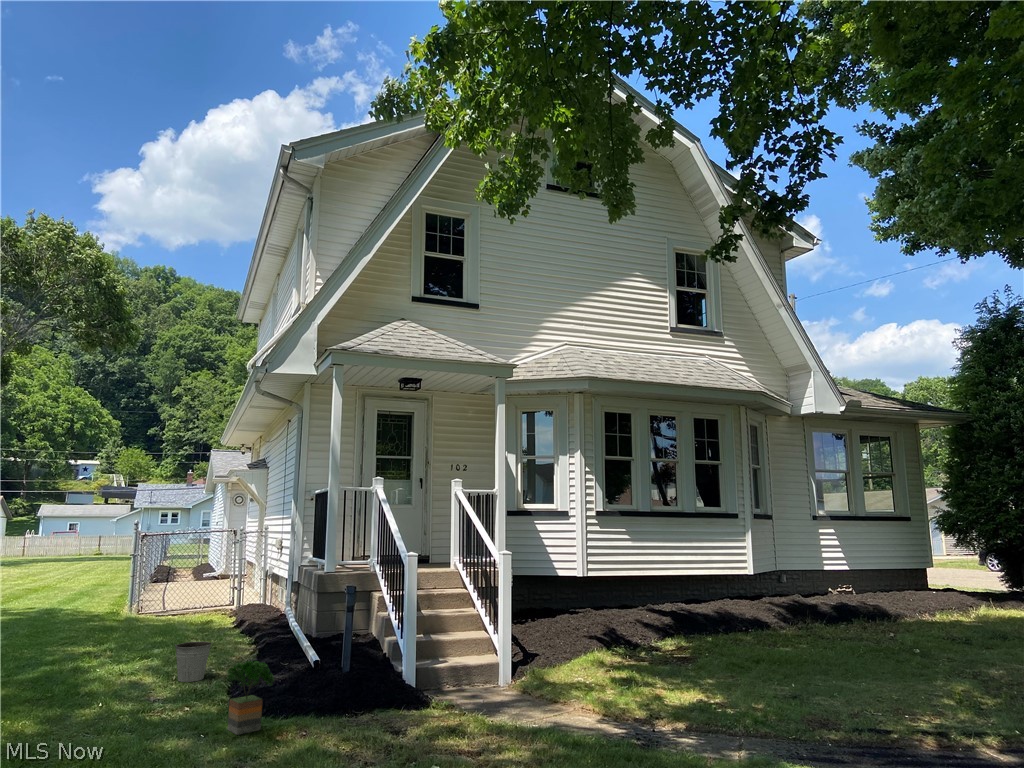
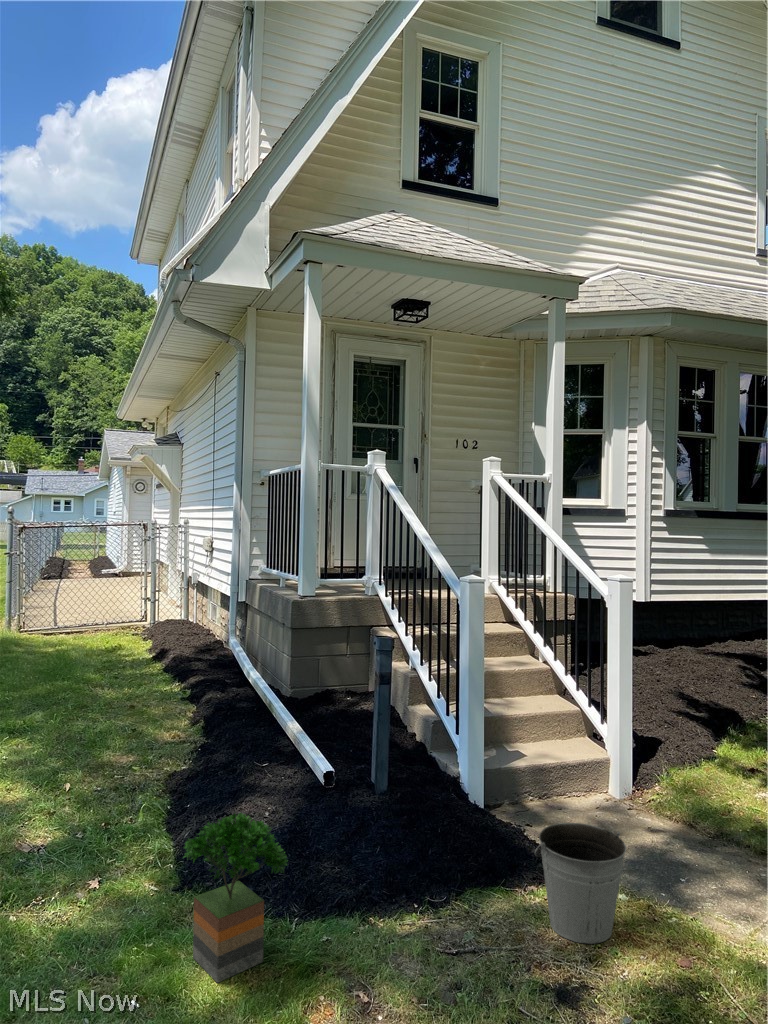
bucket: present [175,641,213,682] -> present [535,823,626,944]

